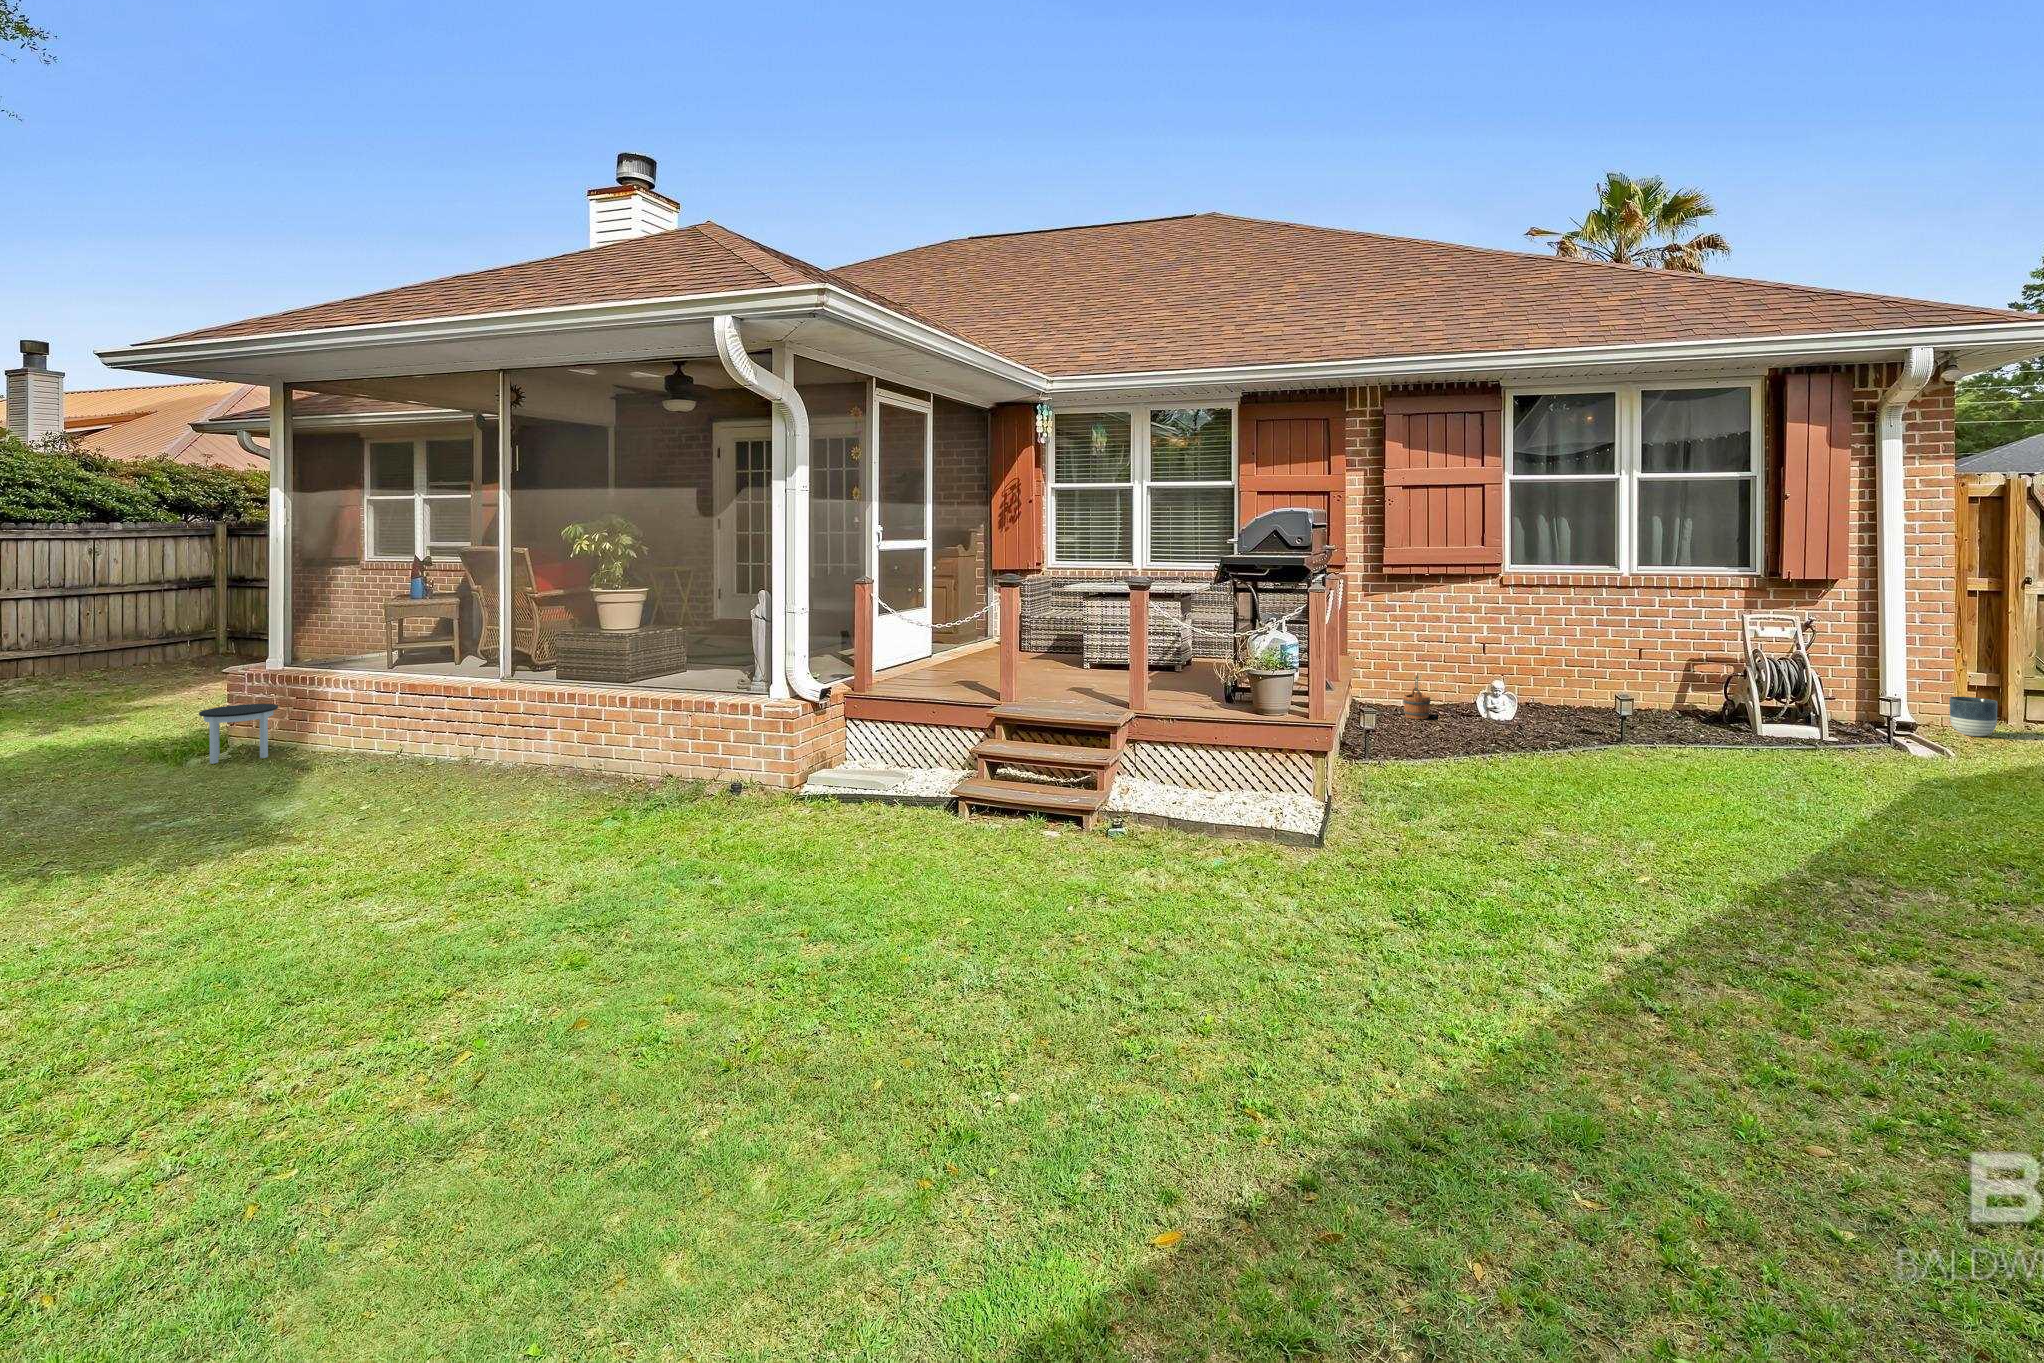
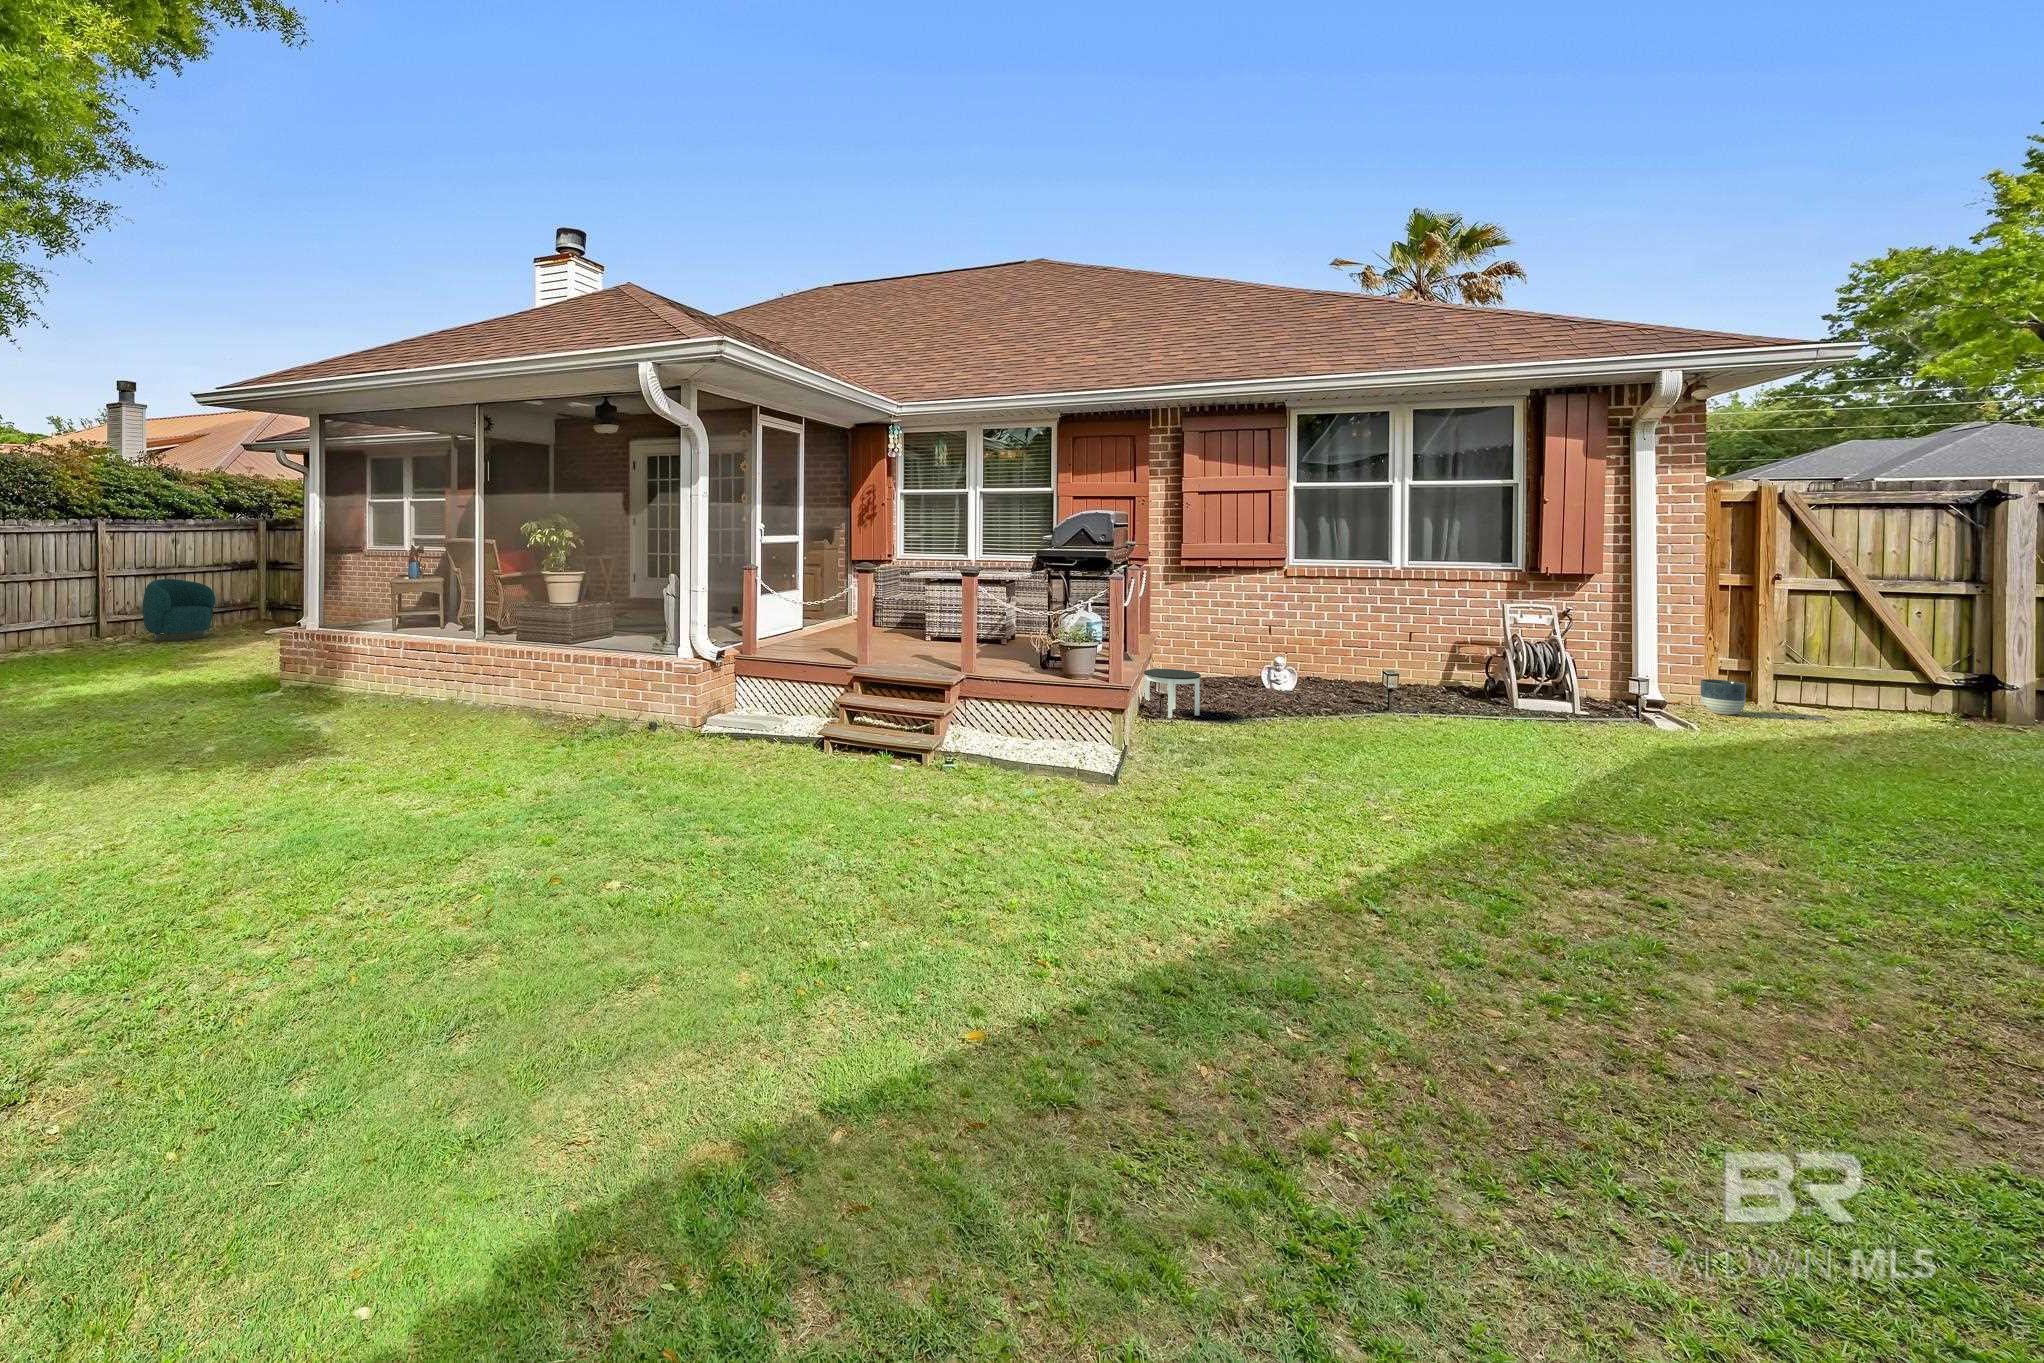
armchair: none [45,601,152,684] -> present [143,579,215,641]
wooden bucket: present [1403,675,1430,719] -> none [1198,652,1221,689]
round table: present [199,704,278,764] -> present [1144,669,1201,718]

